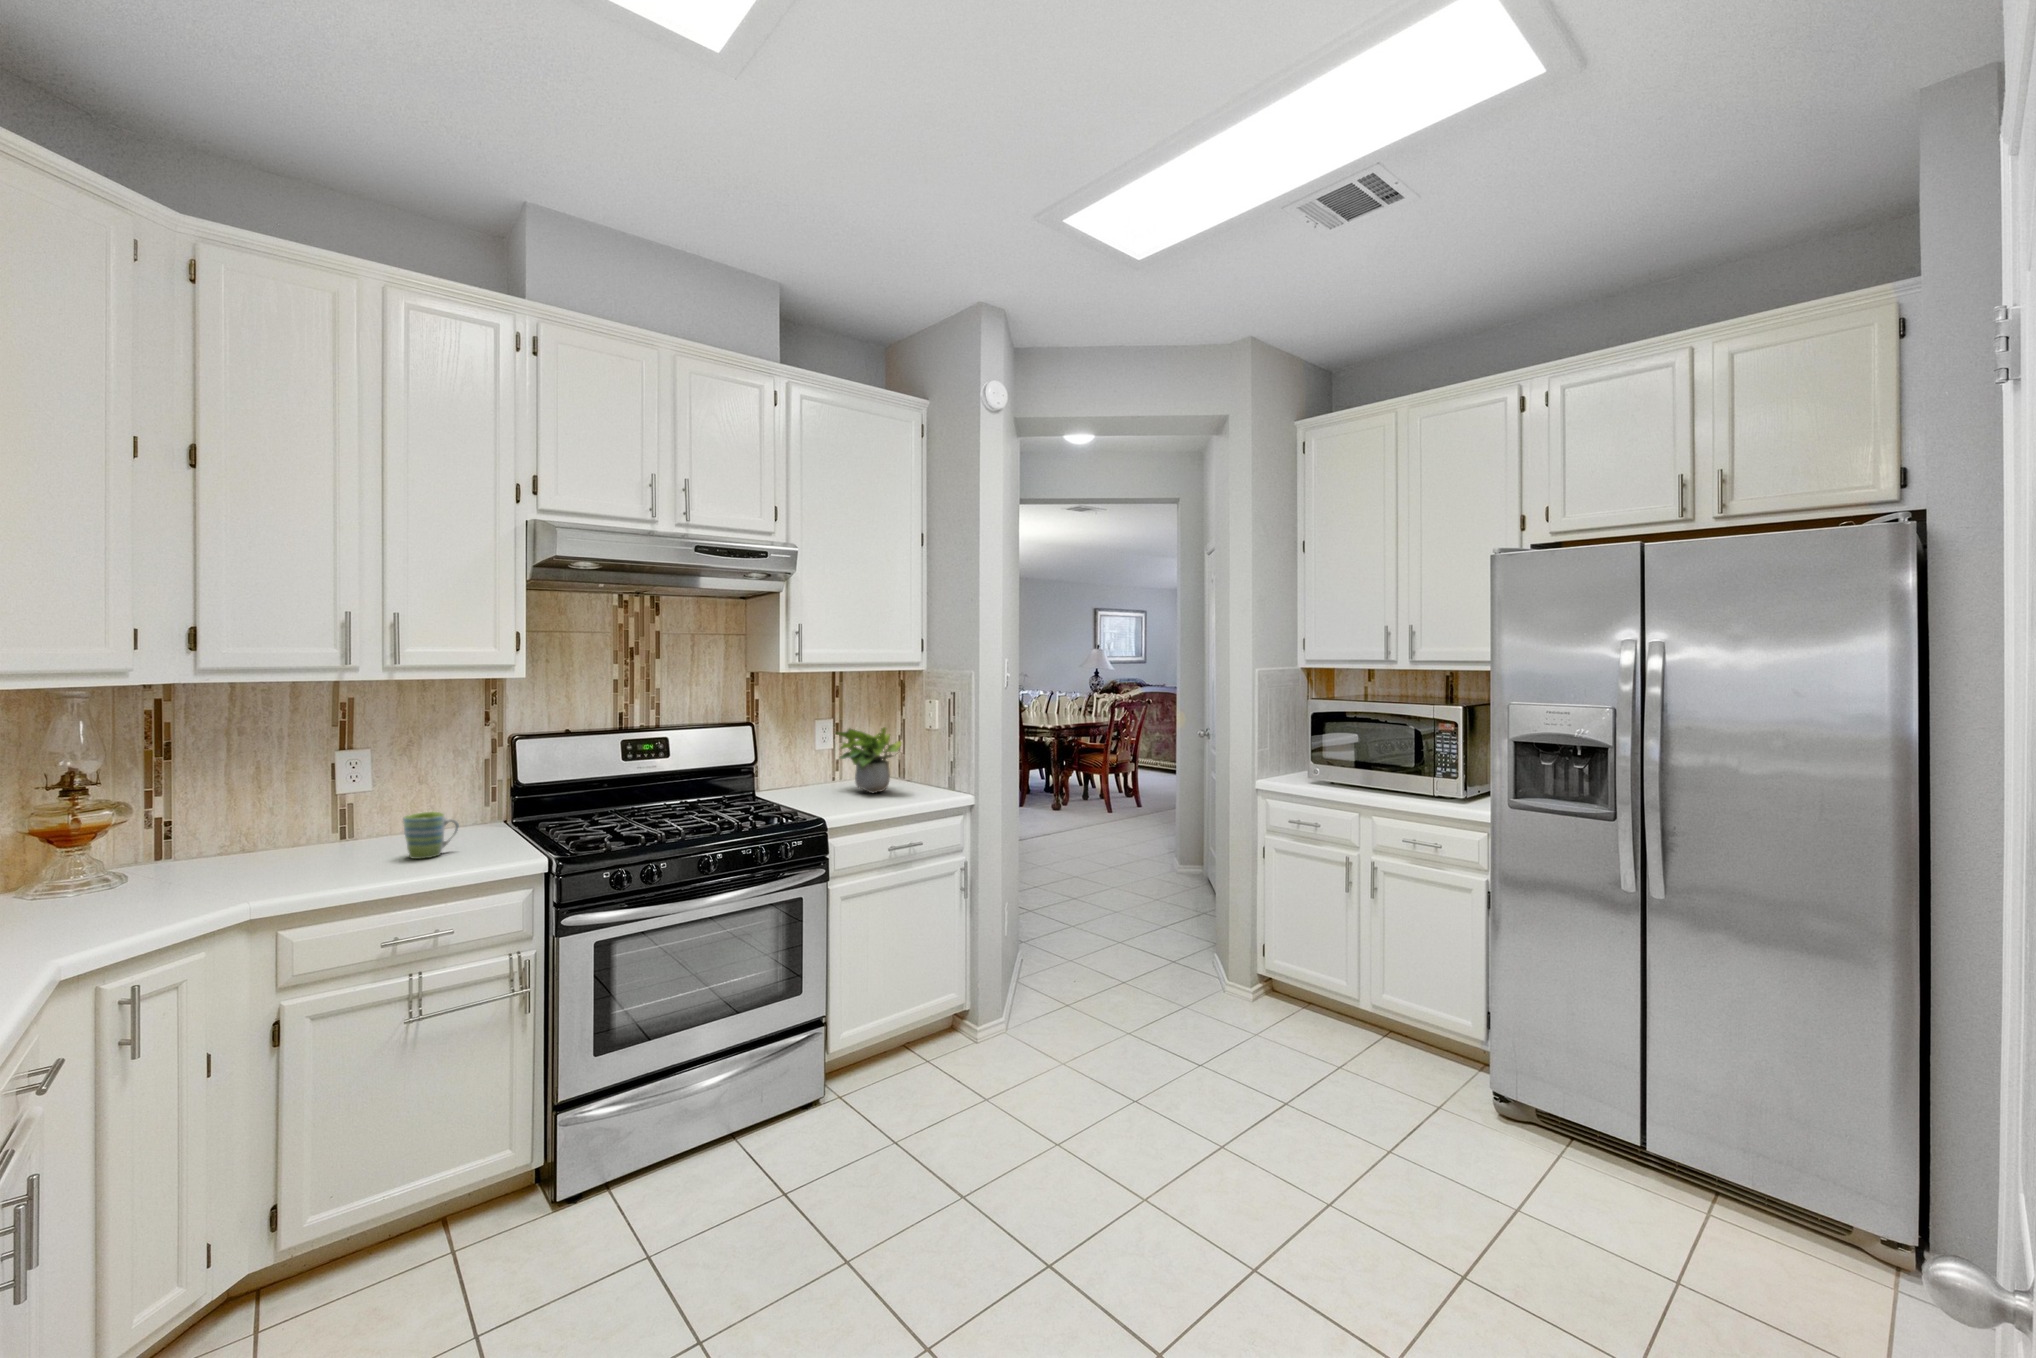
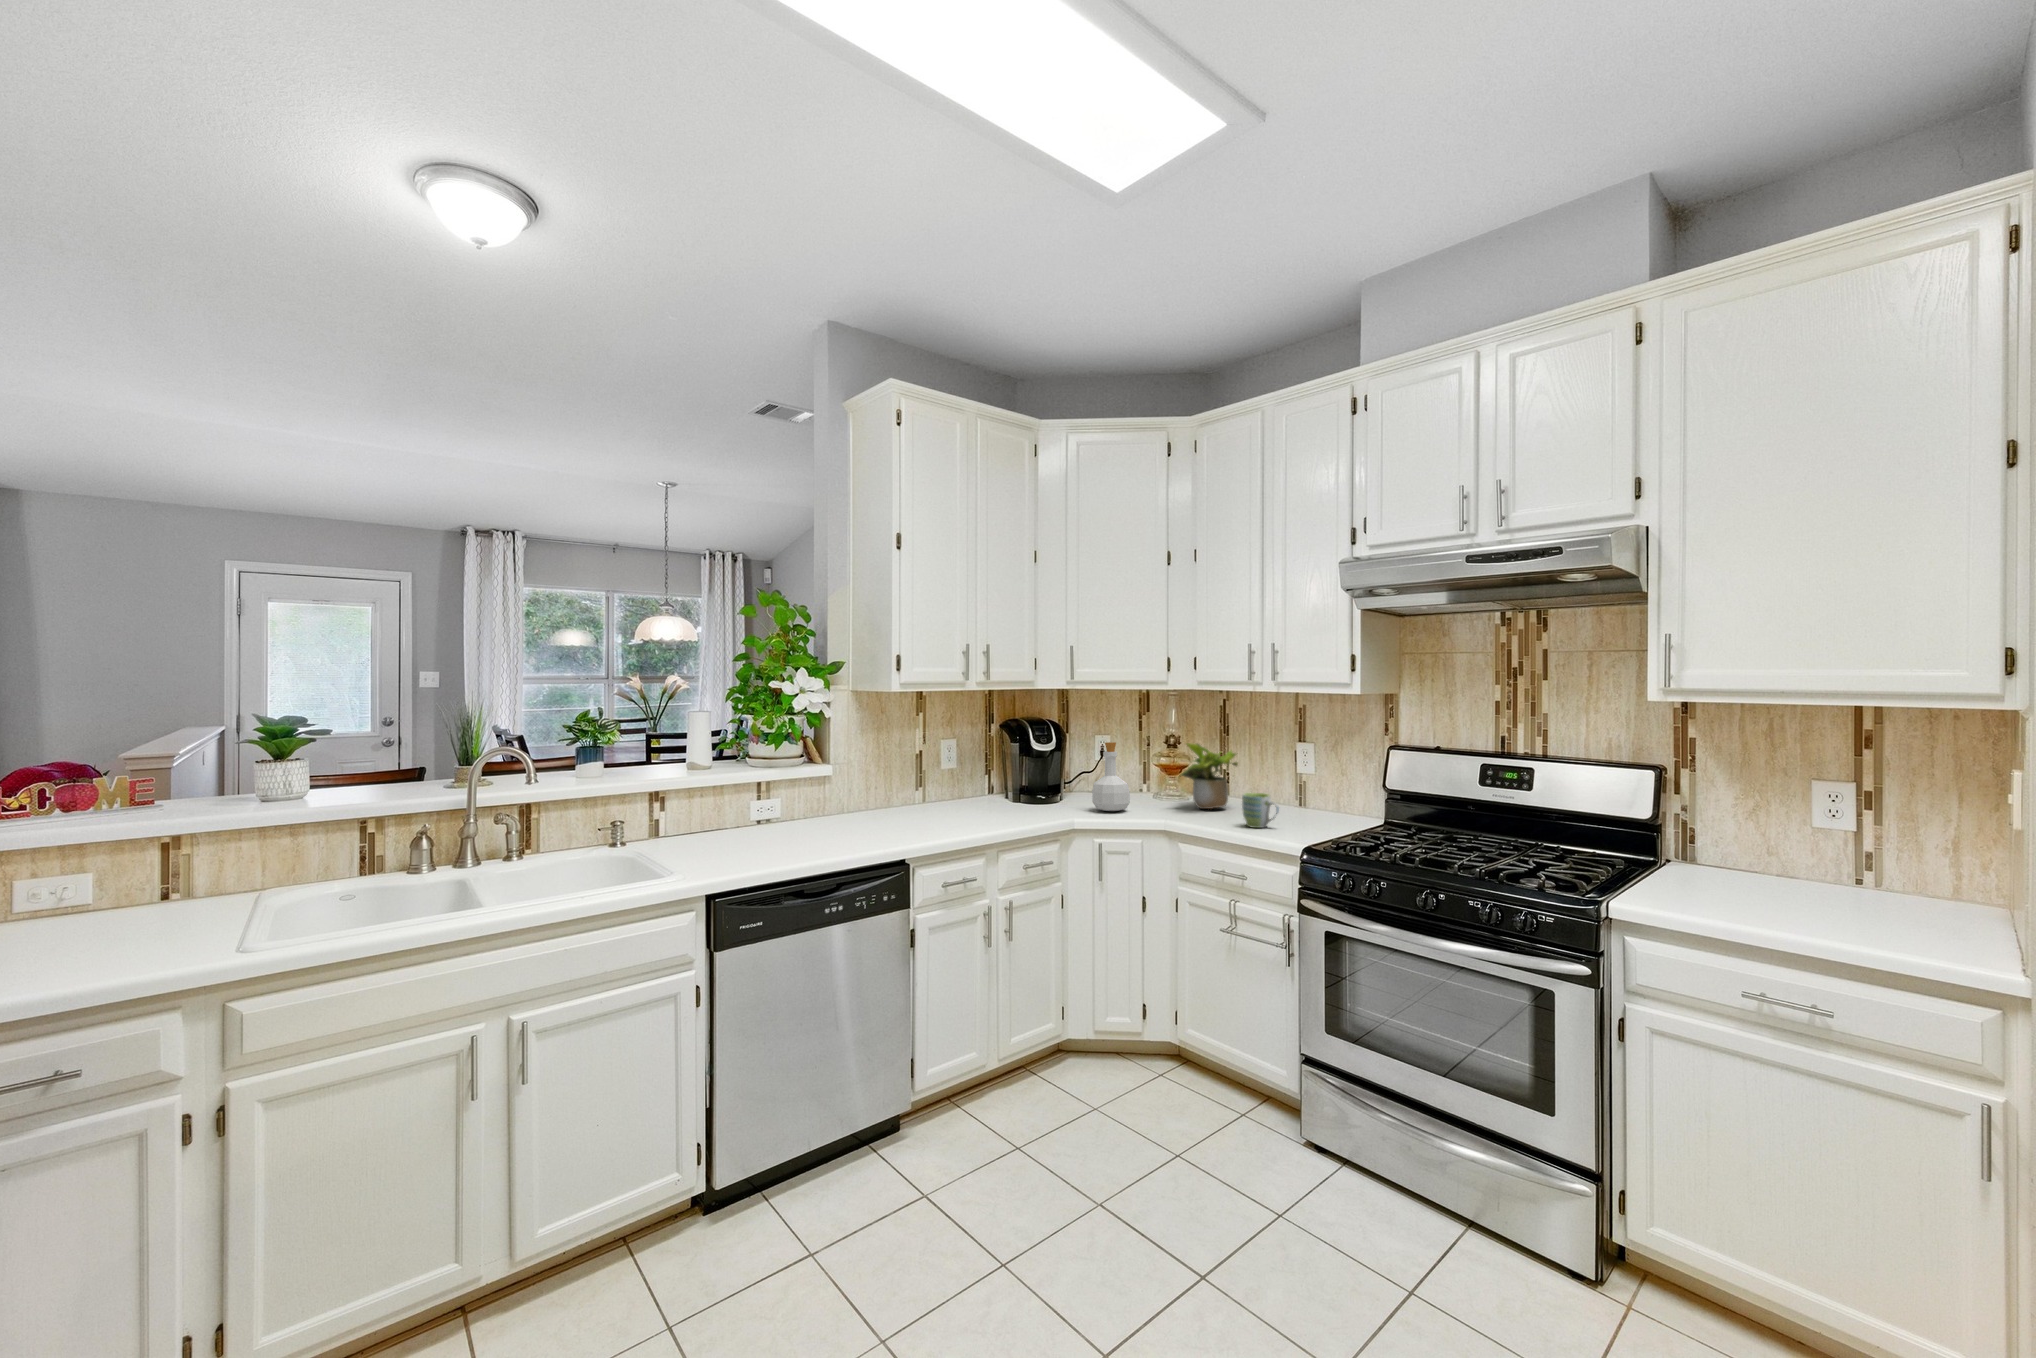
potted plant: present [836,727,902,793] -> present [1181,743,1238,809]
bottle: none [70,785,166,911] -> present [1092,742,1130,811]

